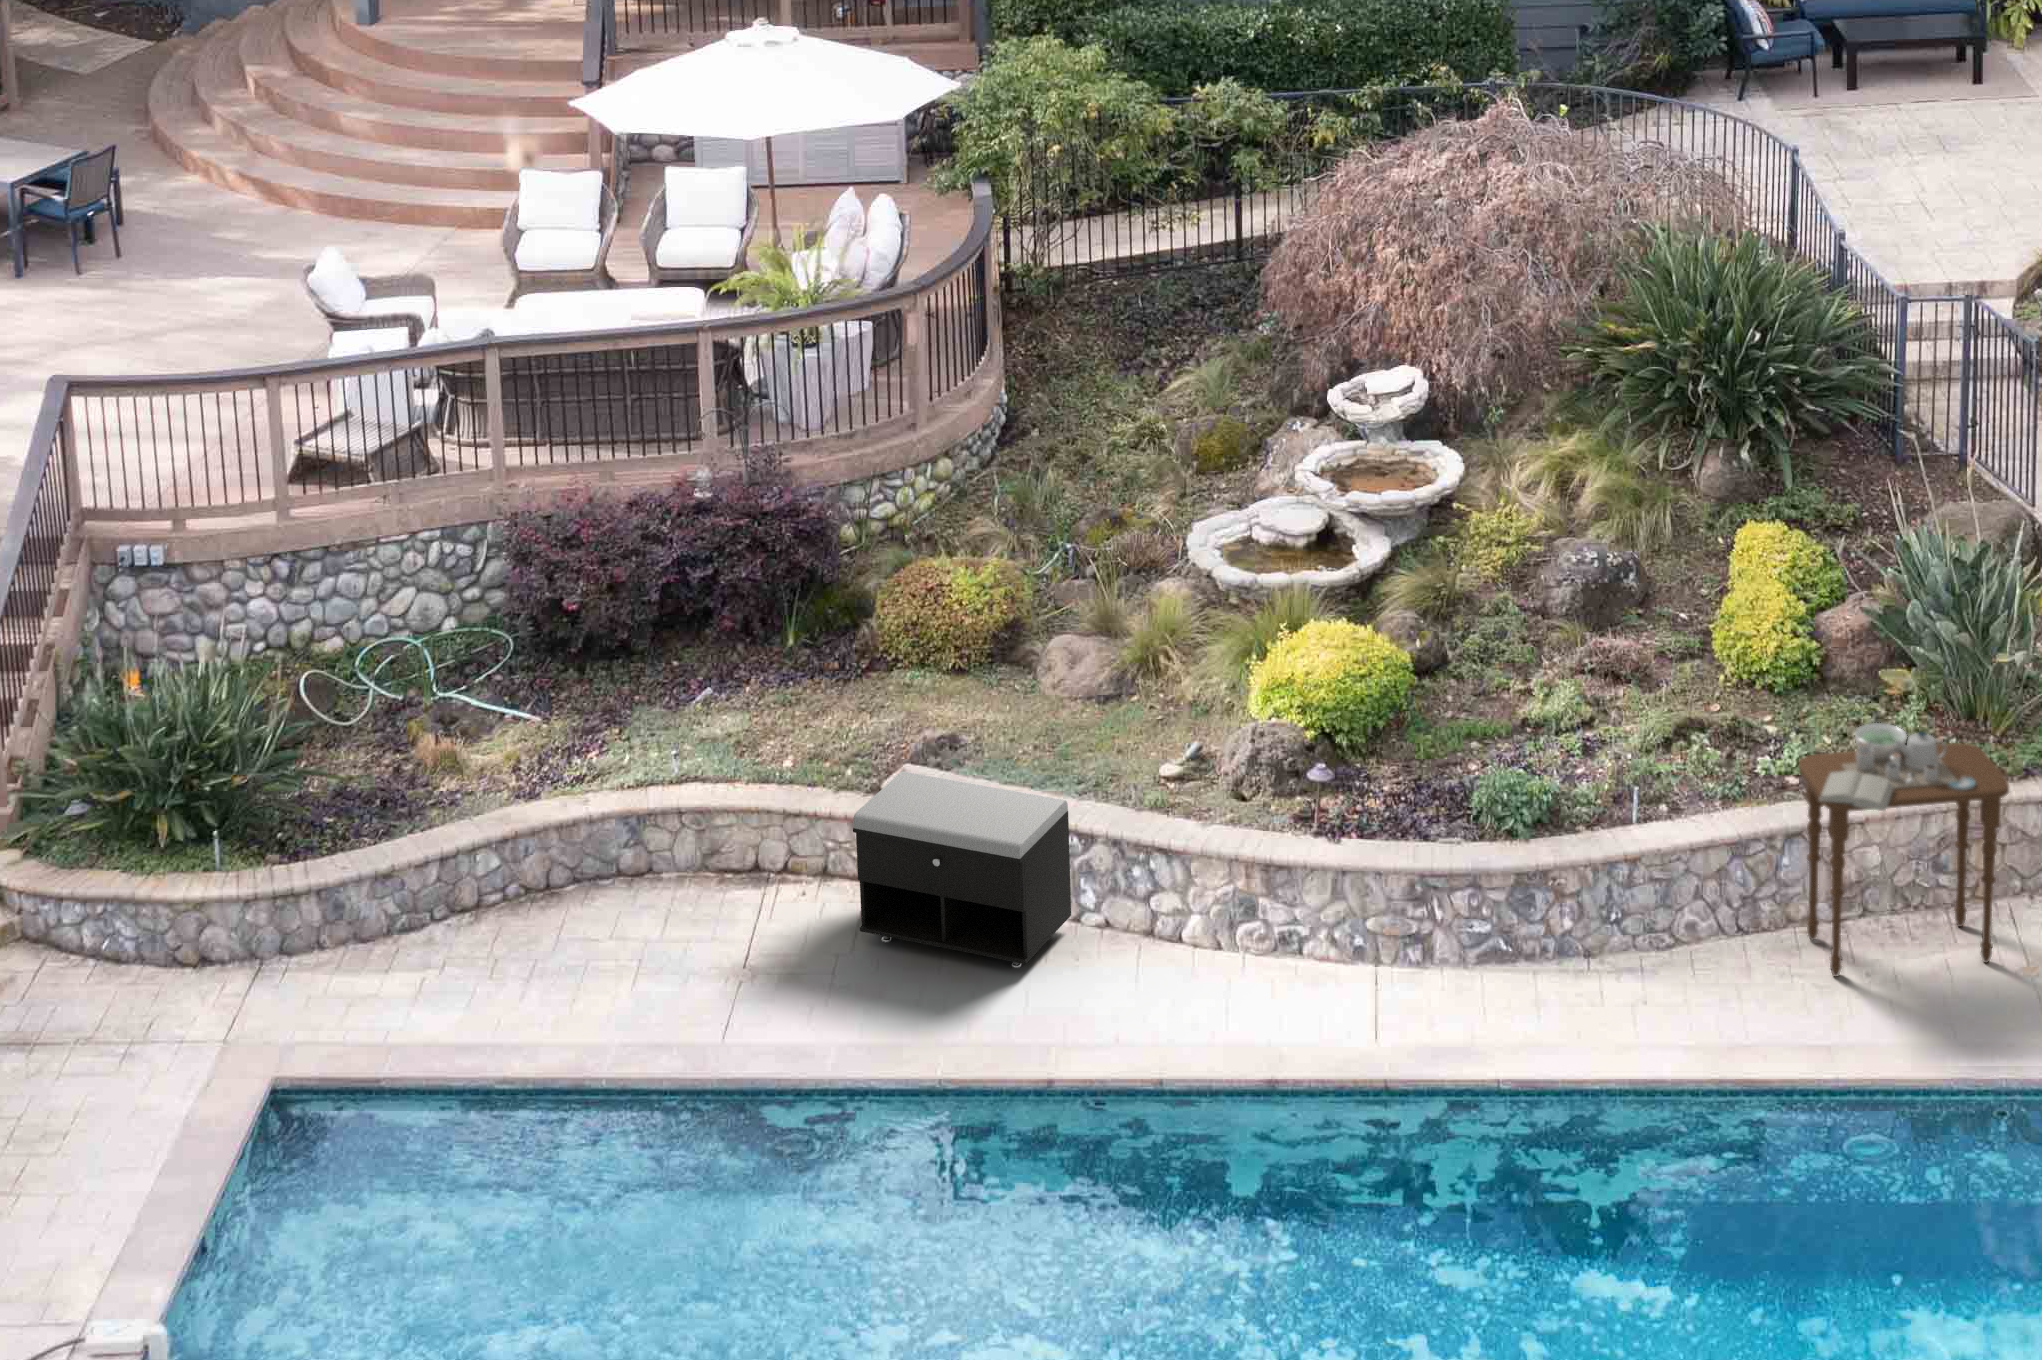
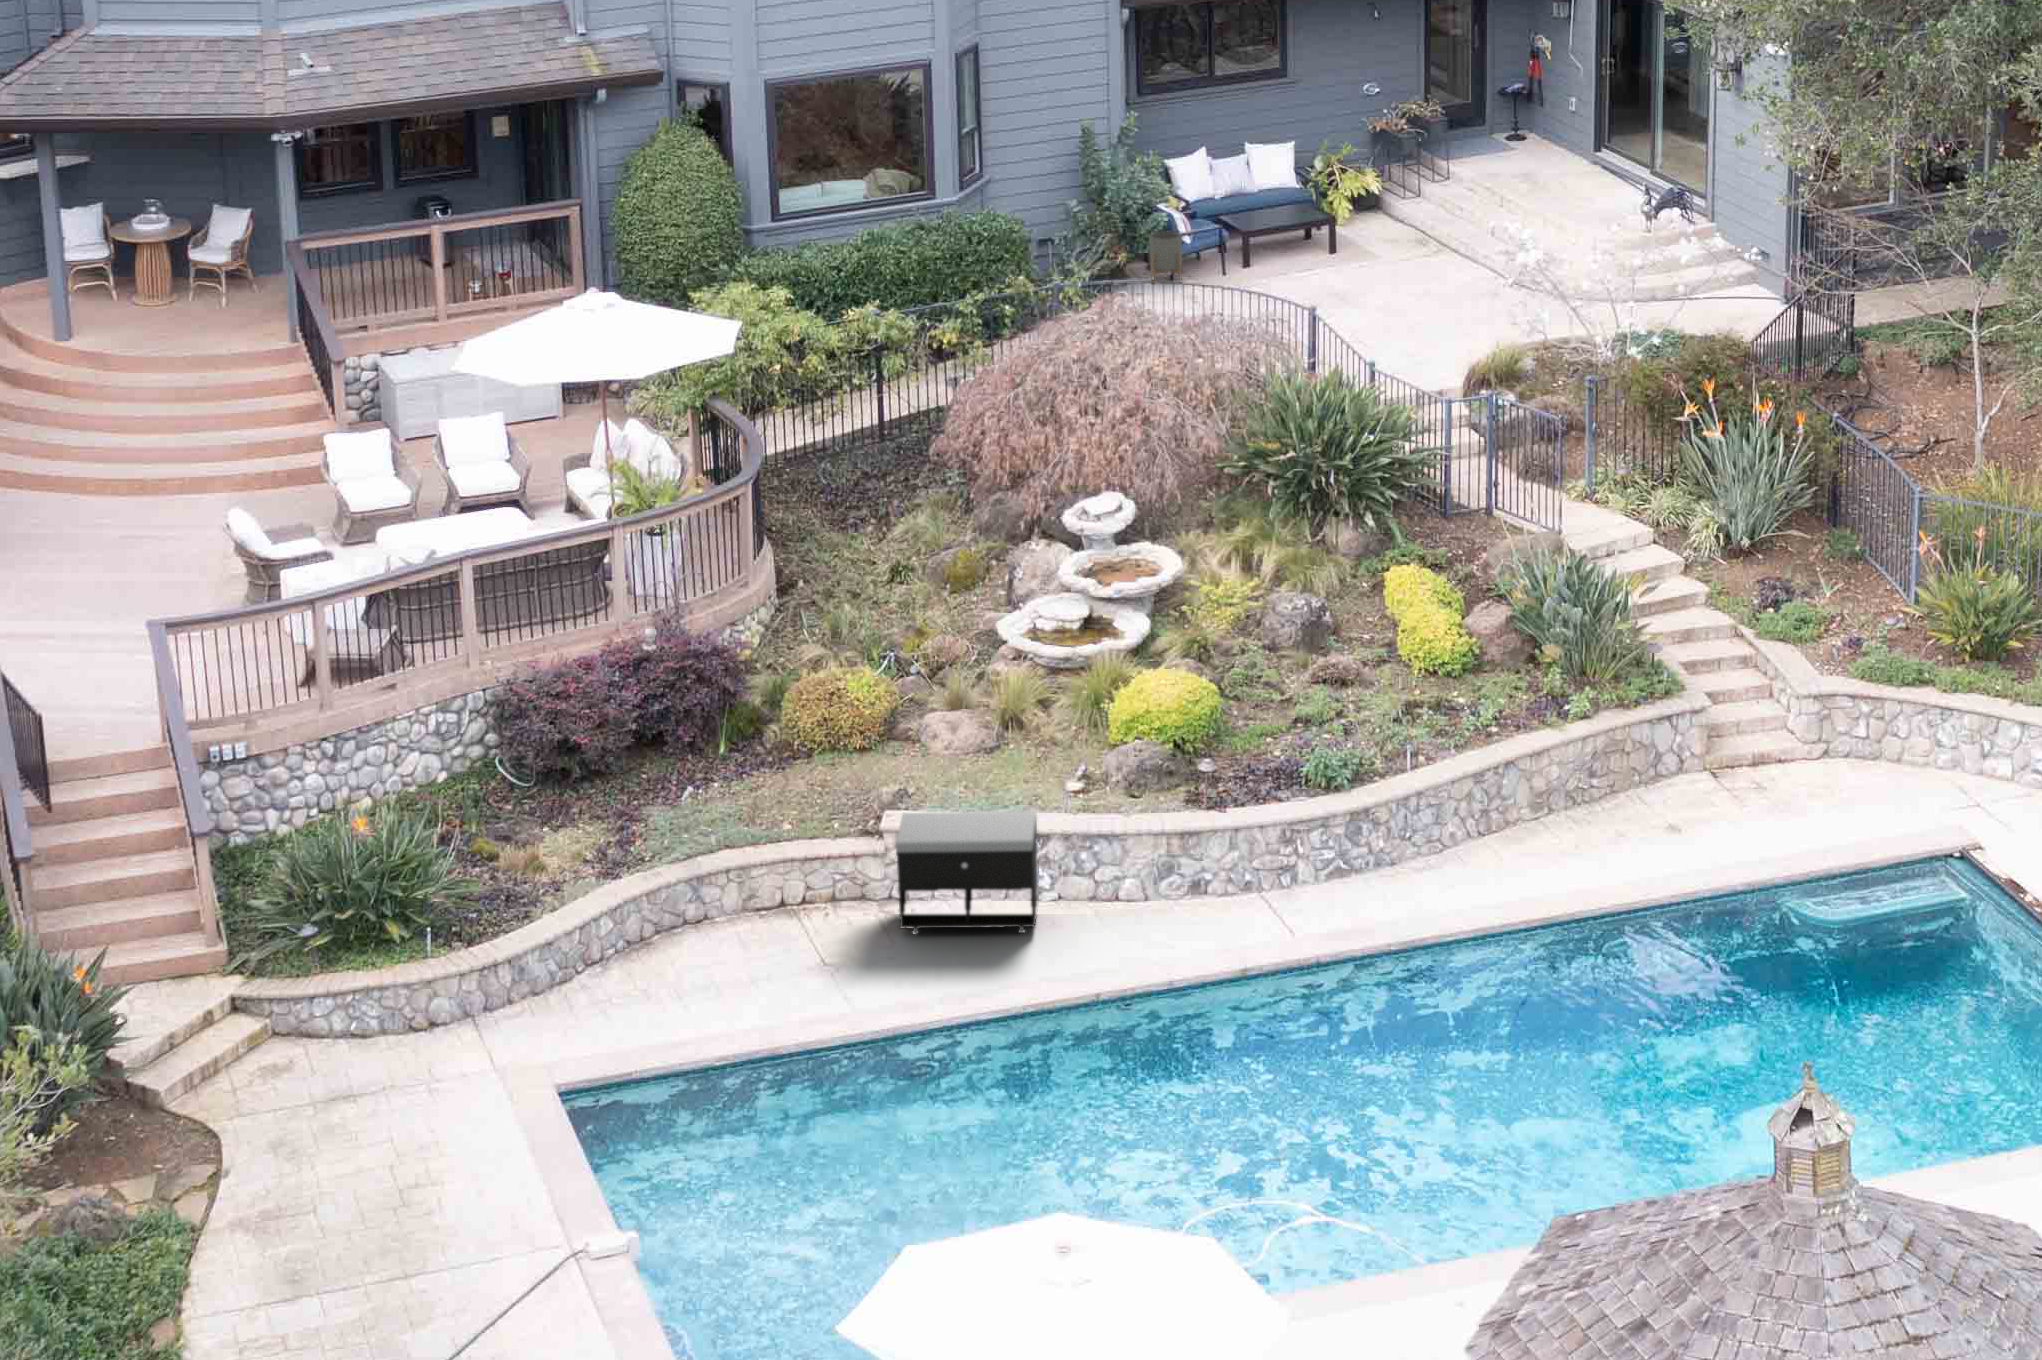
planter: none [1712,23,1758,90] -> present [1149,232,1182,282]
side table: present [1799,723,2009,977] -> none [1518,677,1659,848]

